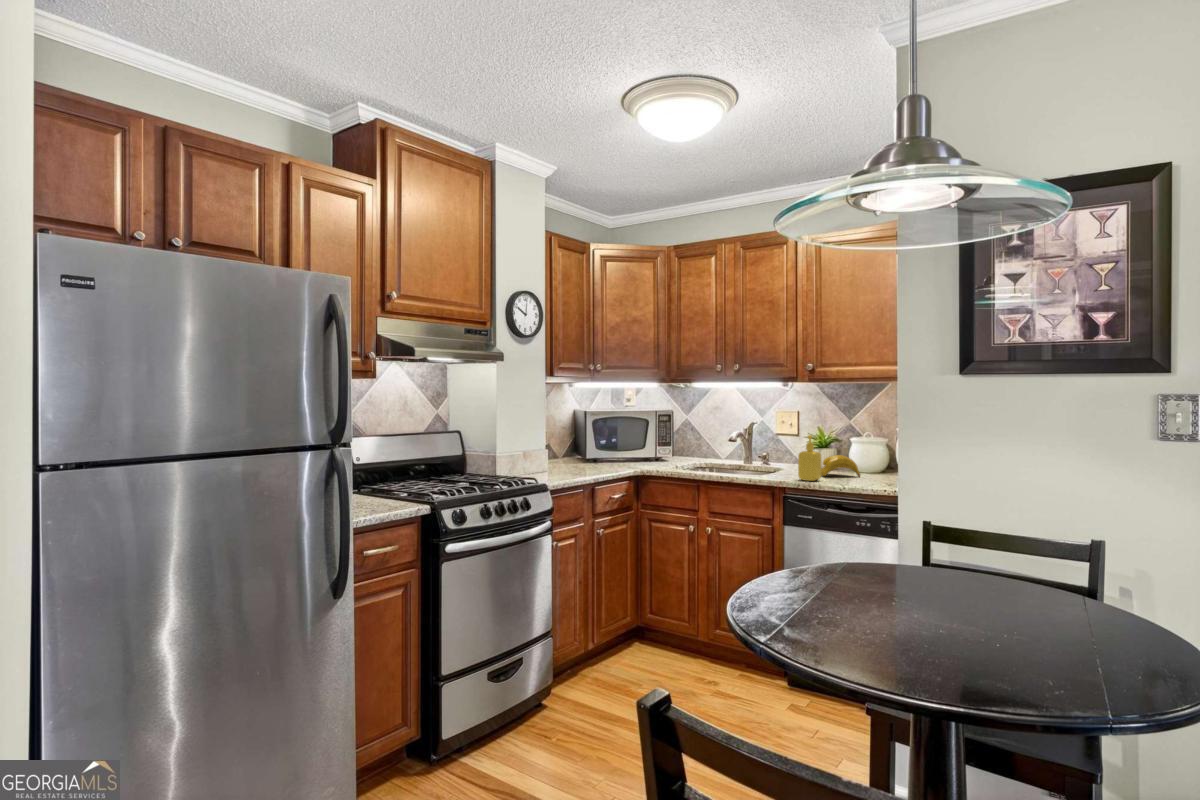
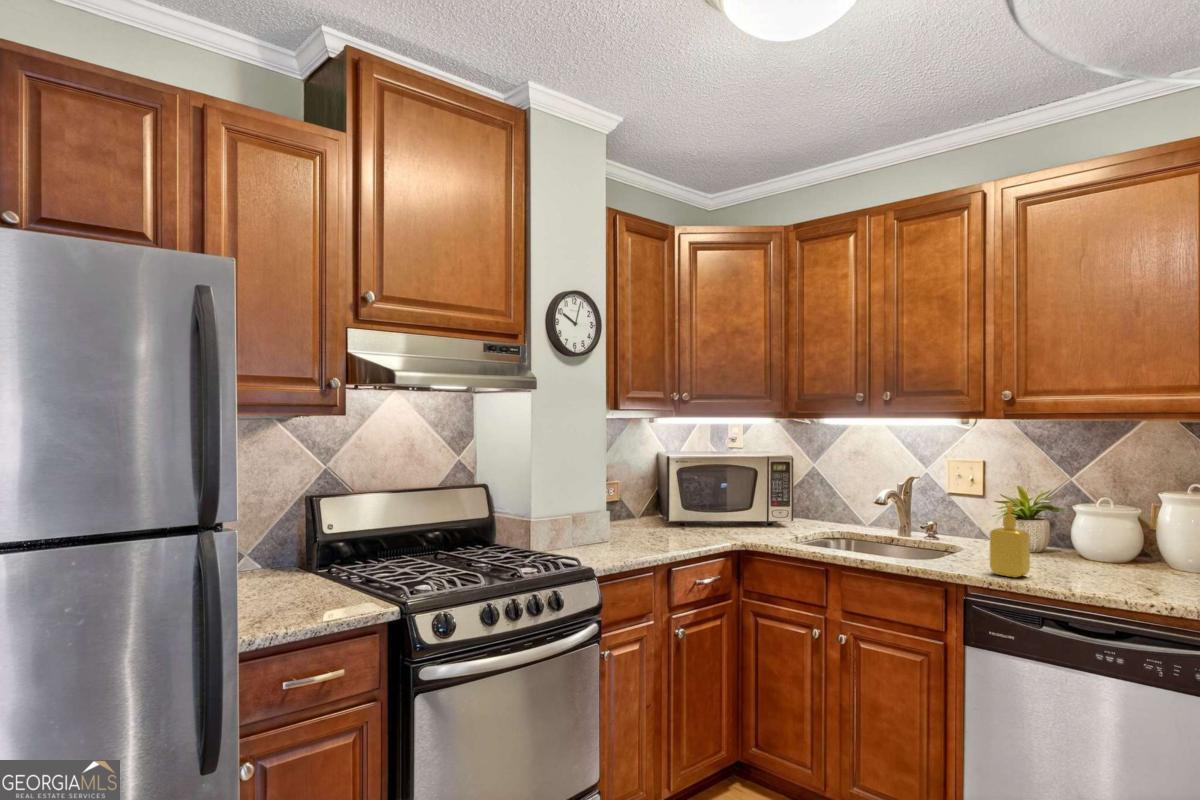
banana: present [821,455,861,476] -> none [1026,534,1096,570]

